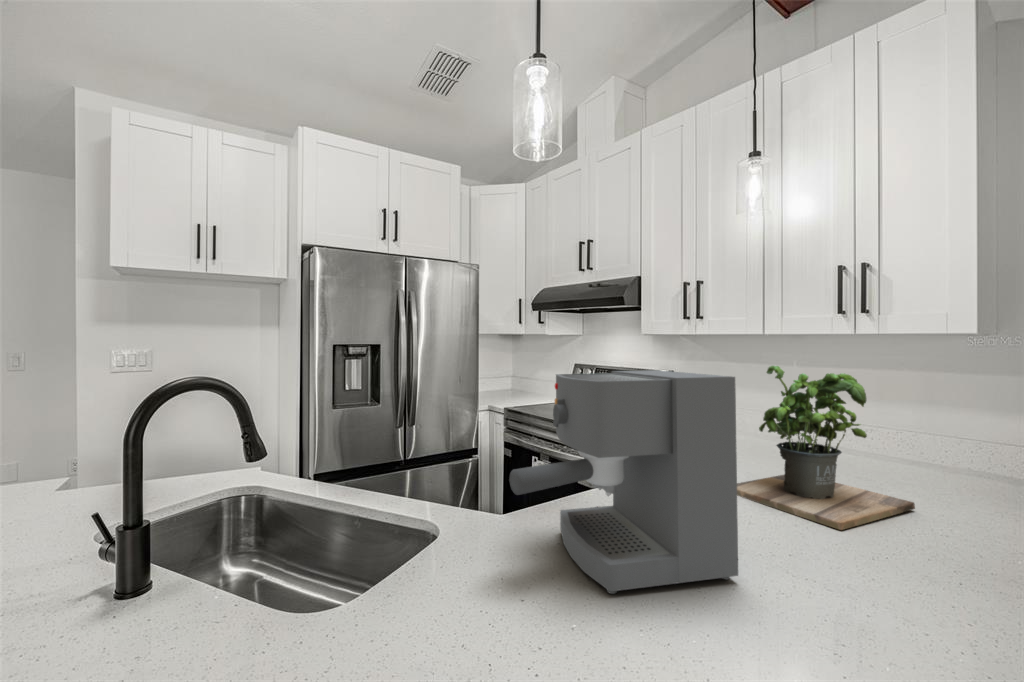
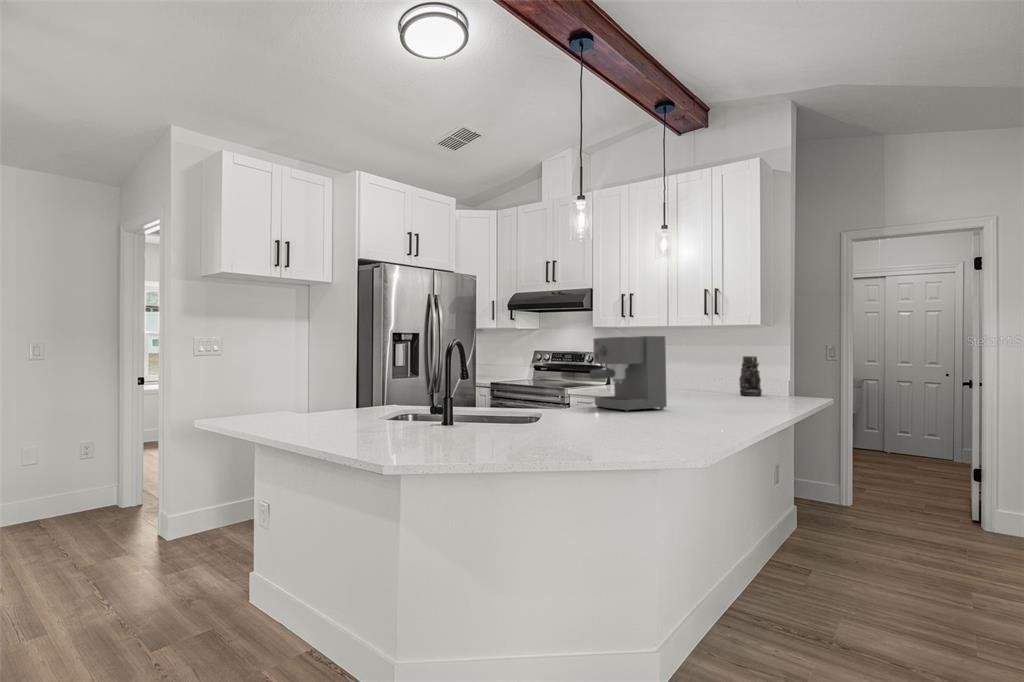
potted plant: present [737,366,915,530] -> none [654,339,731,404]
vase: none [917,395,975,481] -> present [739,356,762,396]

